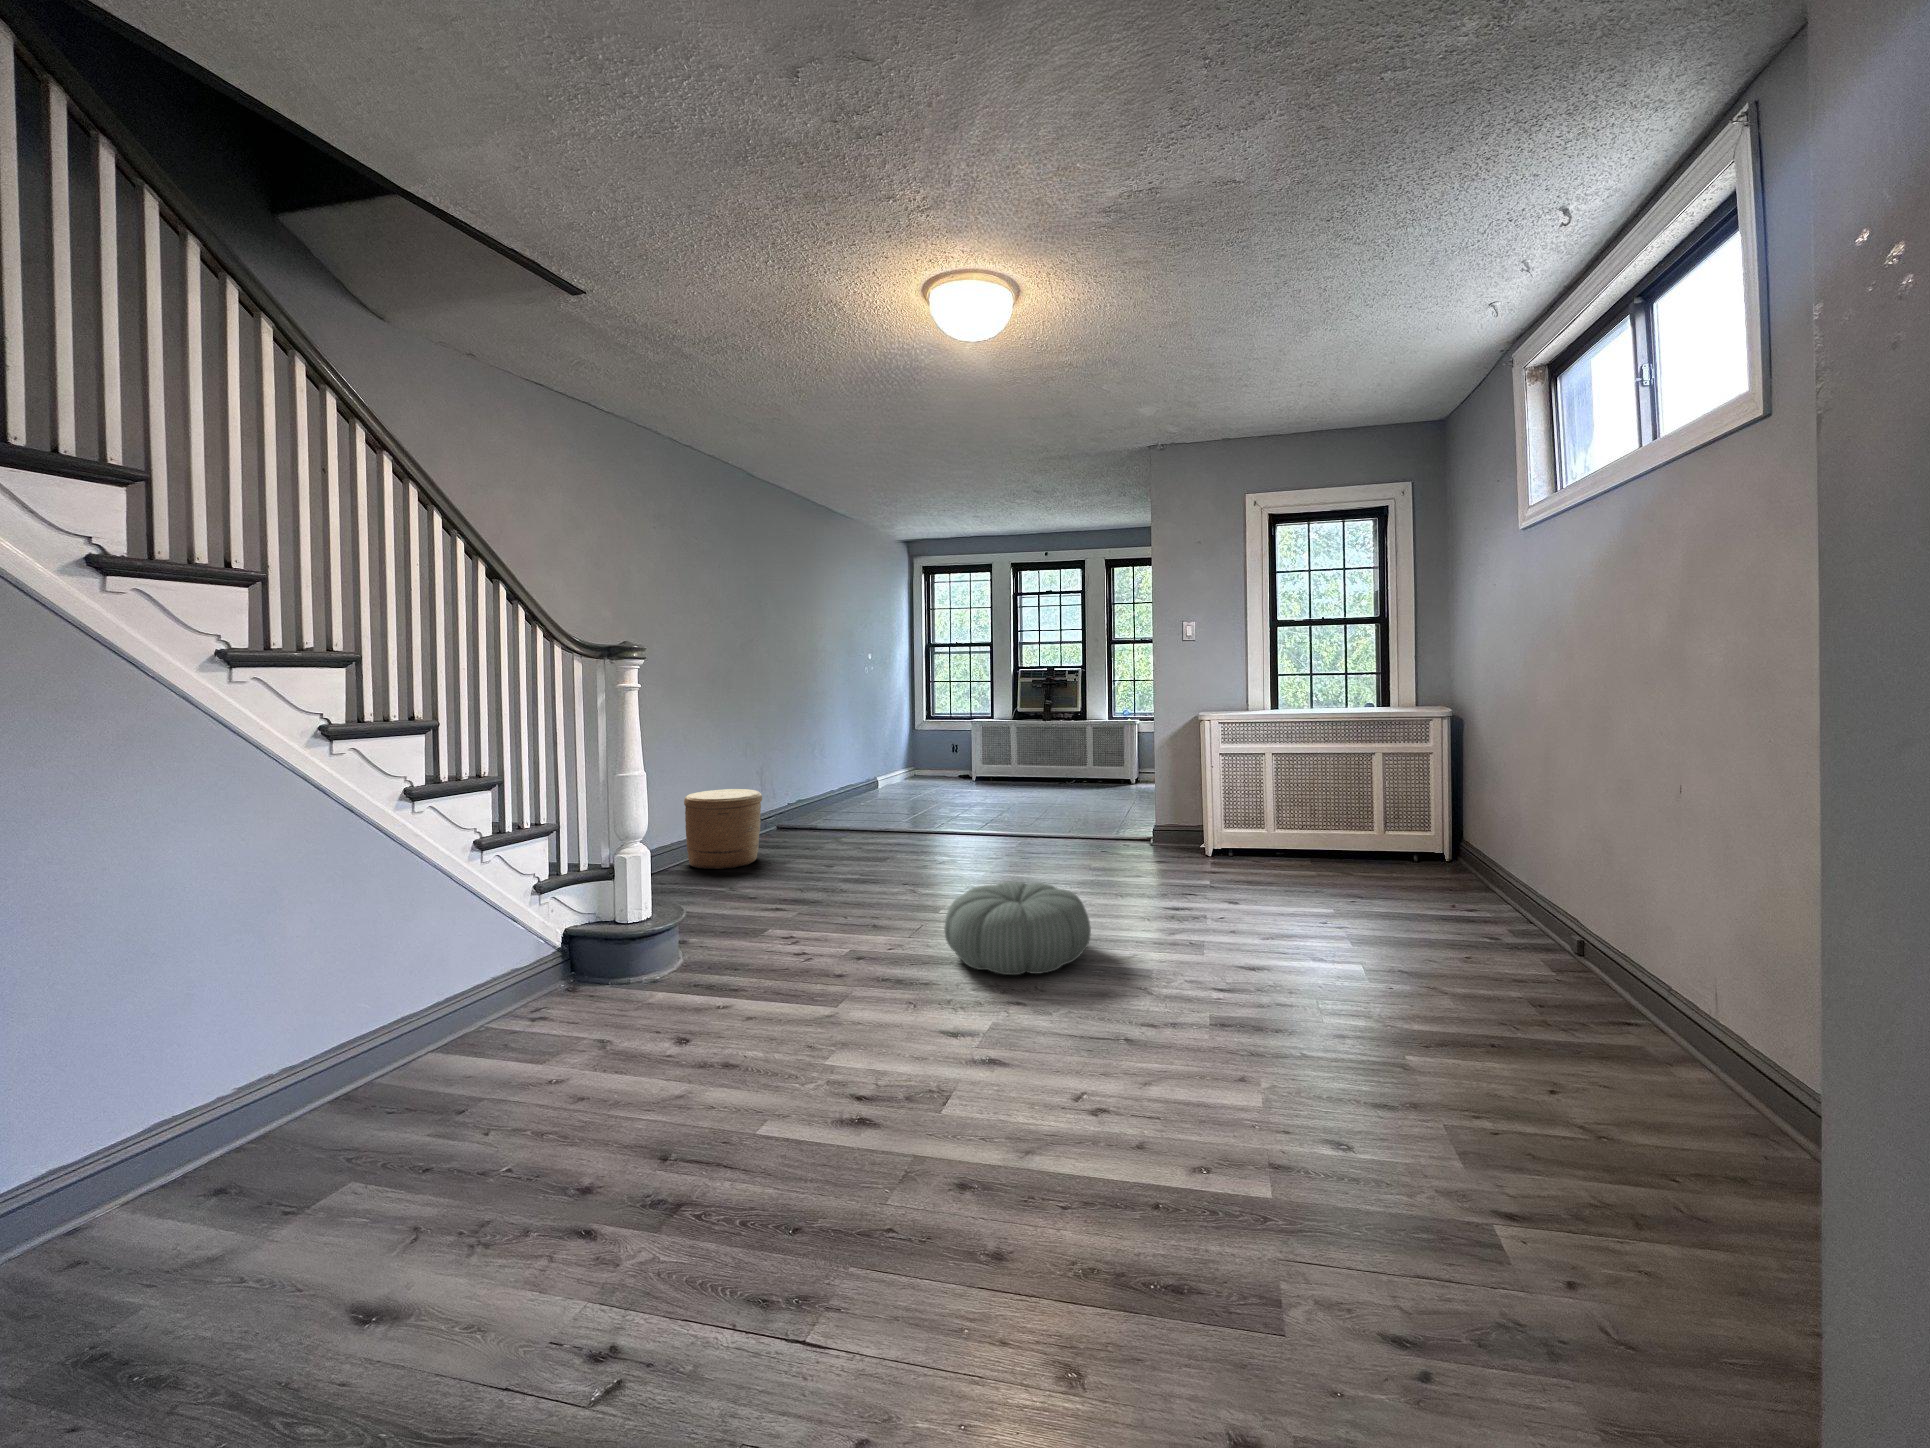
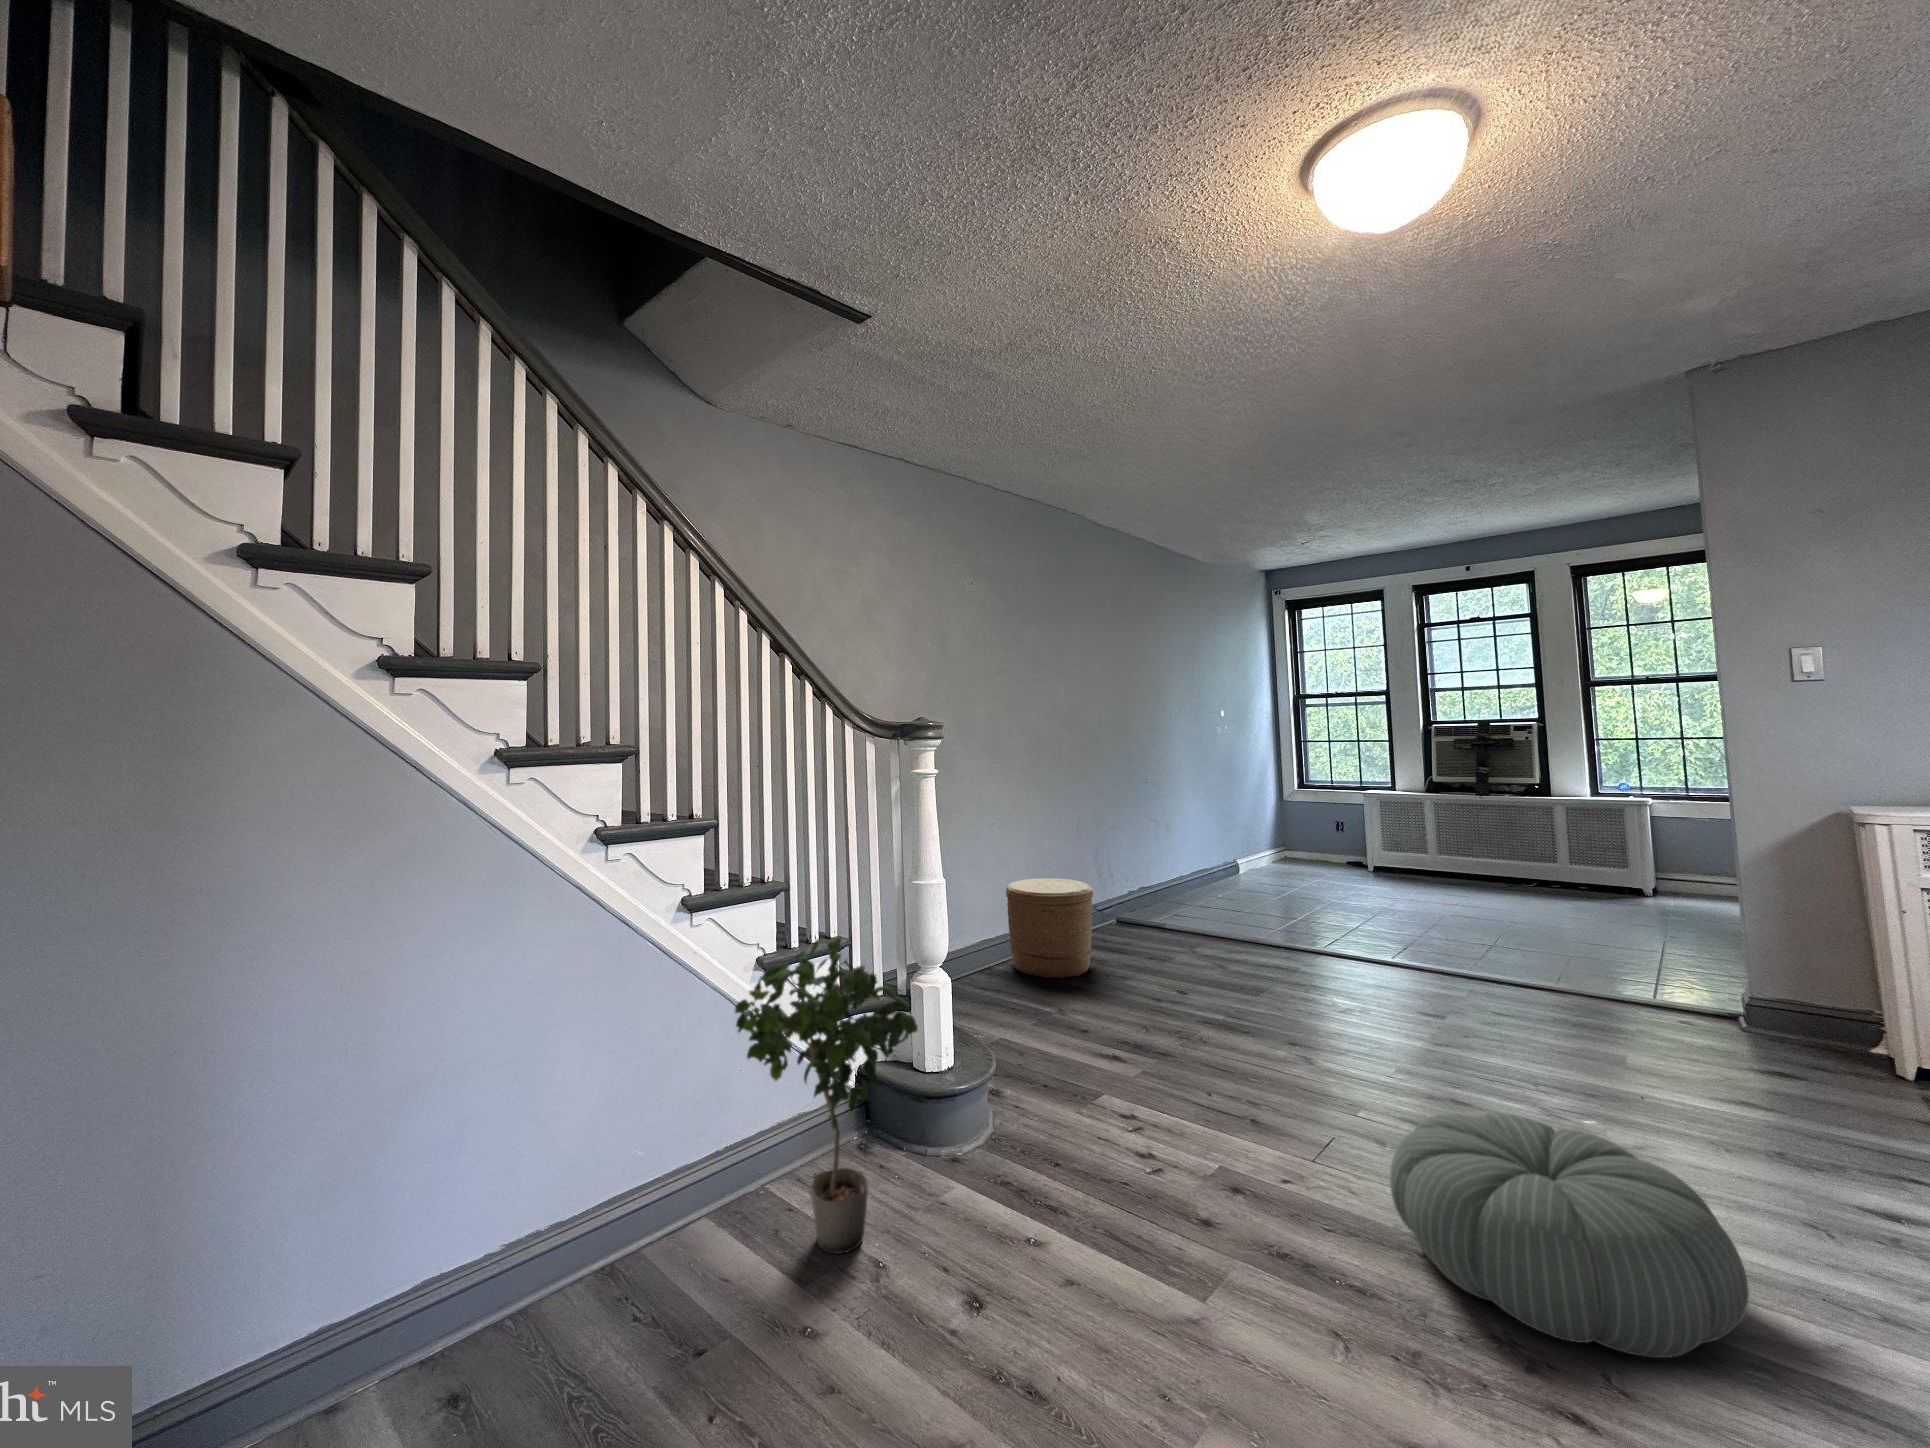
potted plant: none [462,816,641,1045] -> present [735,937,918,1254]

